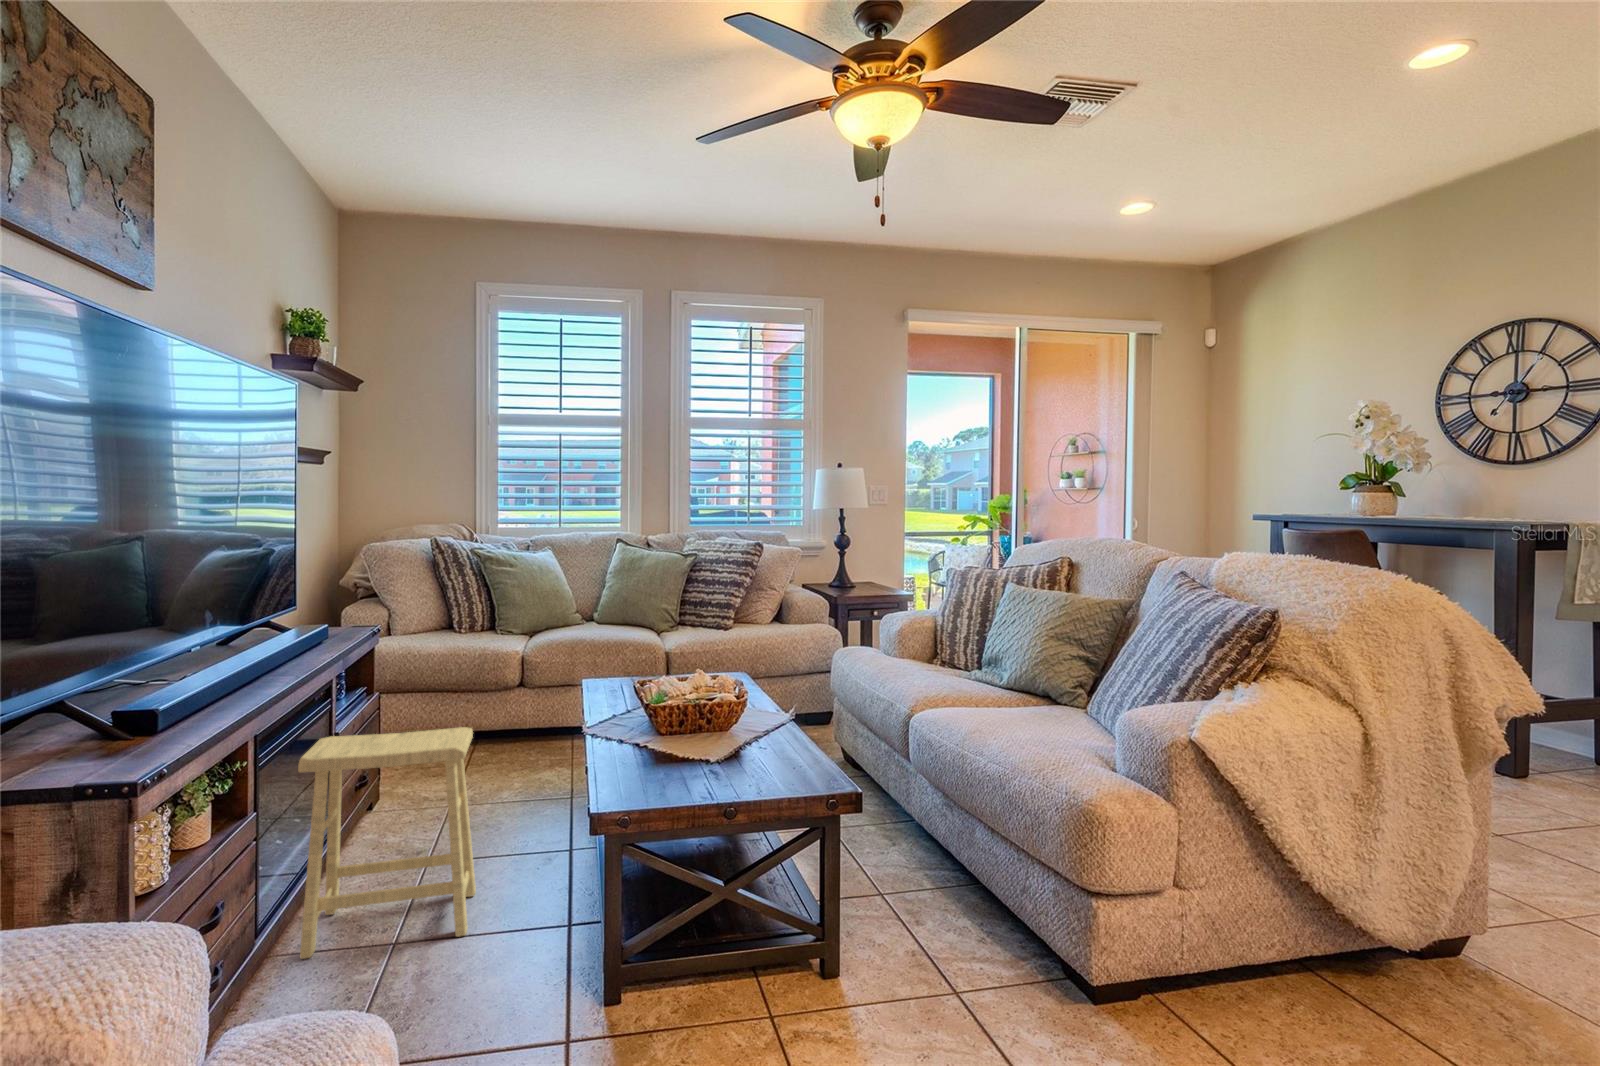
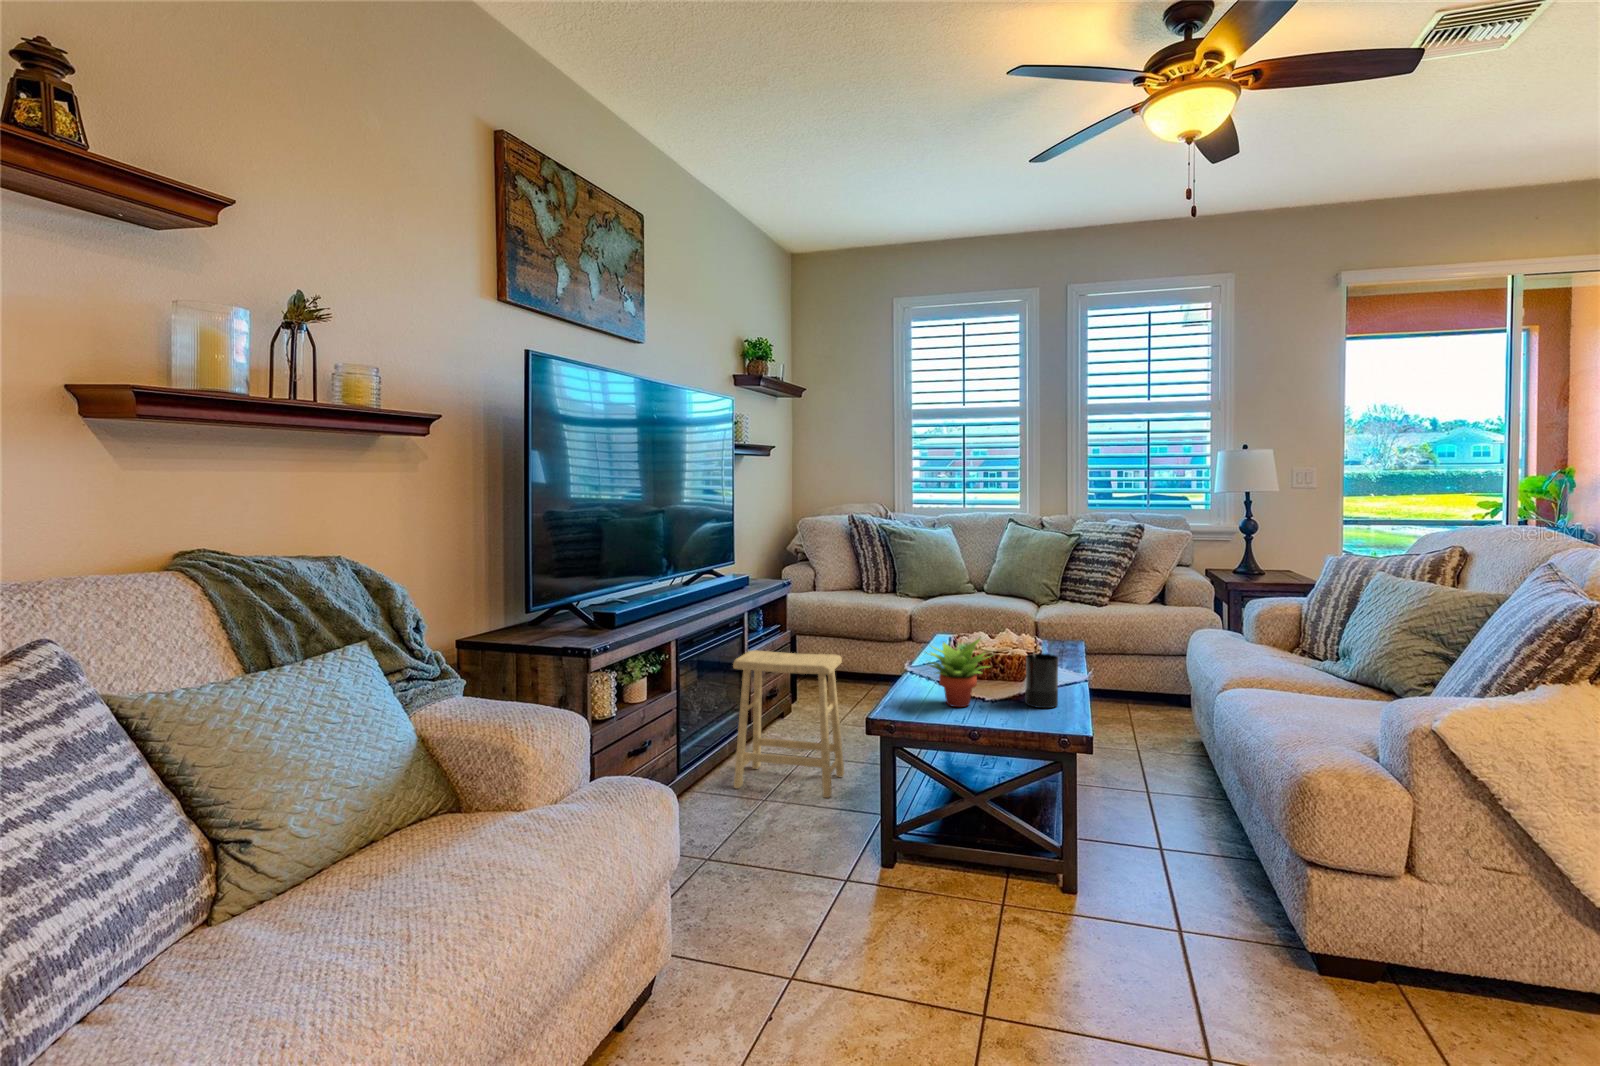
succulent plant: none [632,686,721,784] -> present [926,638,990,707]
candle: none [749,696,791,767] -> present [1026,653,1058,708]

